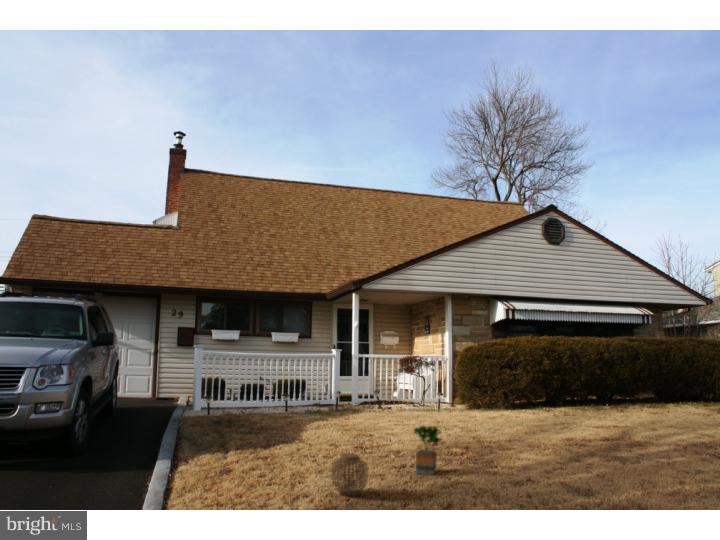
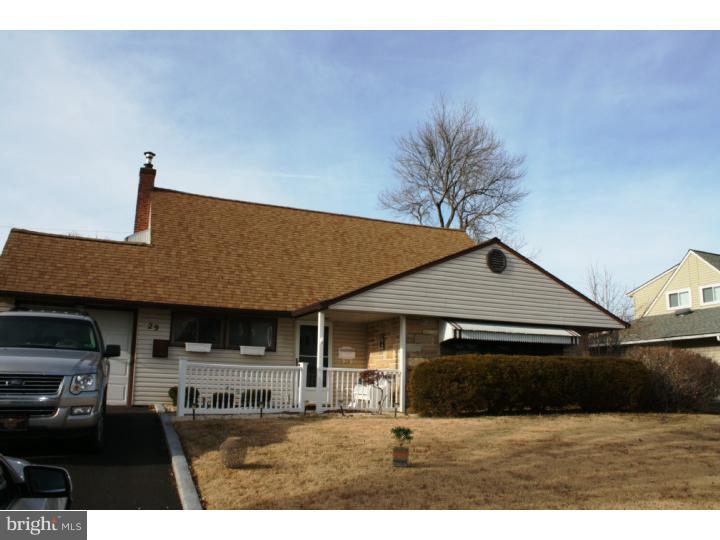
woven basket: present [332,454,368,496] -> present [220,437,247,468]

